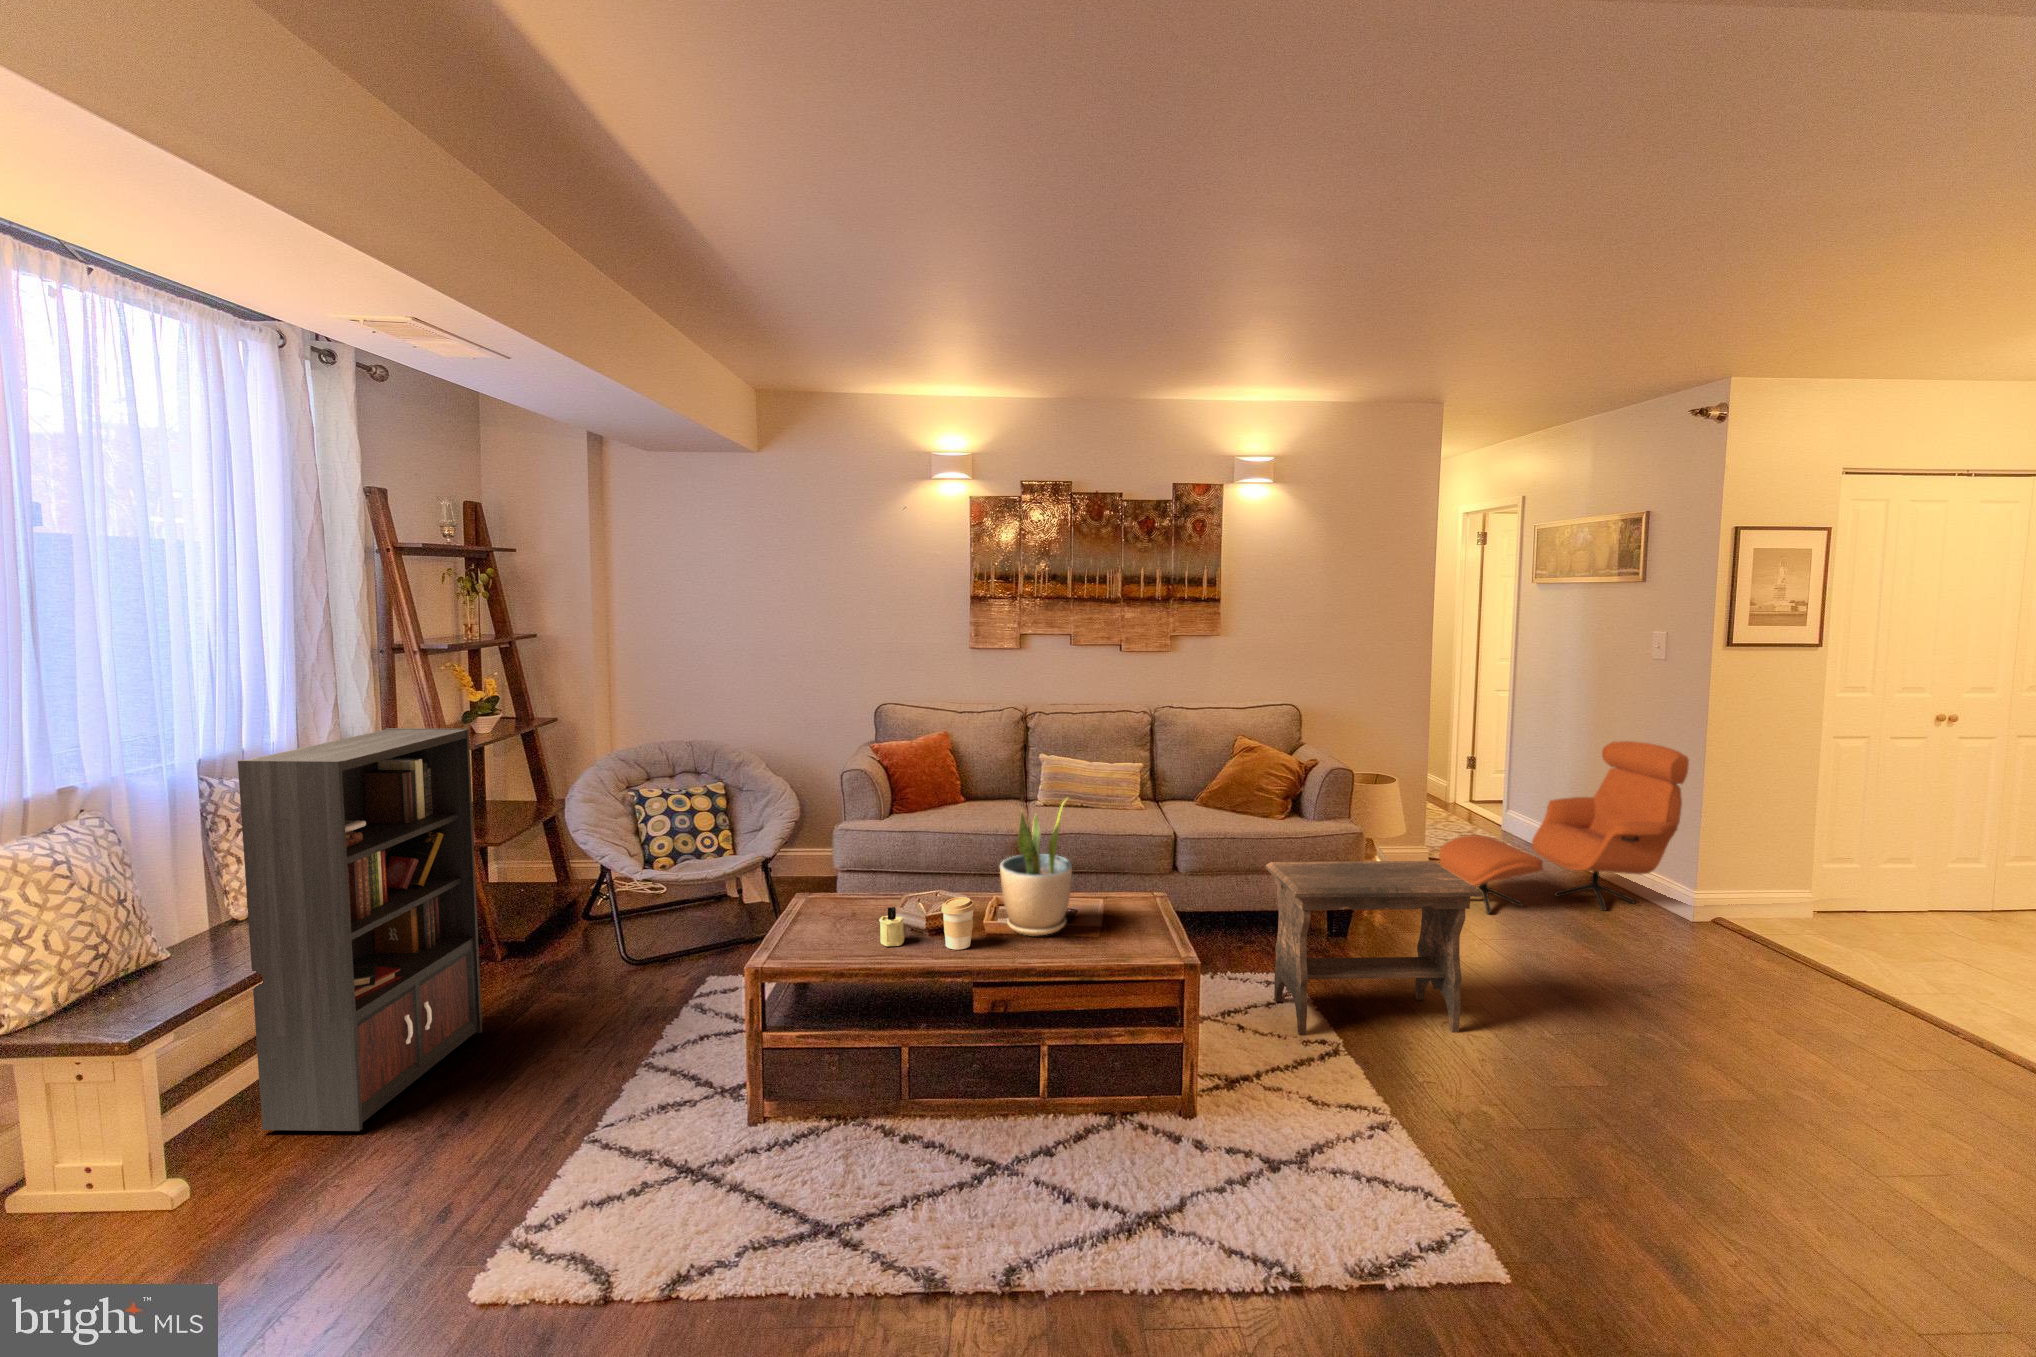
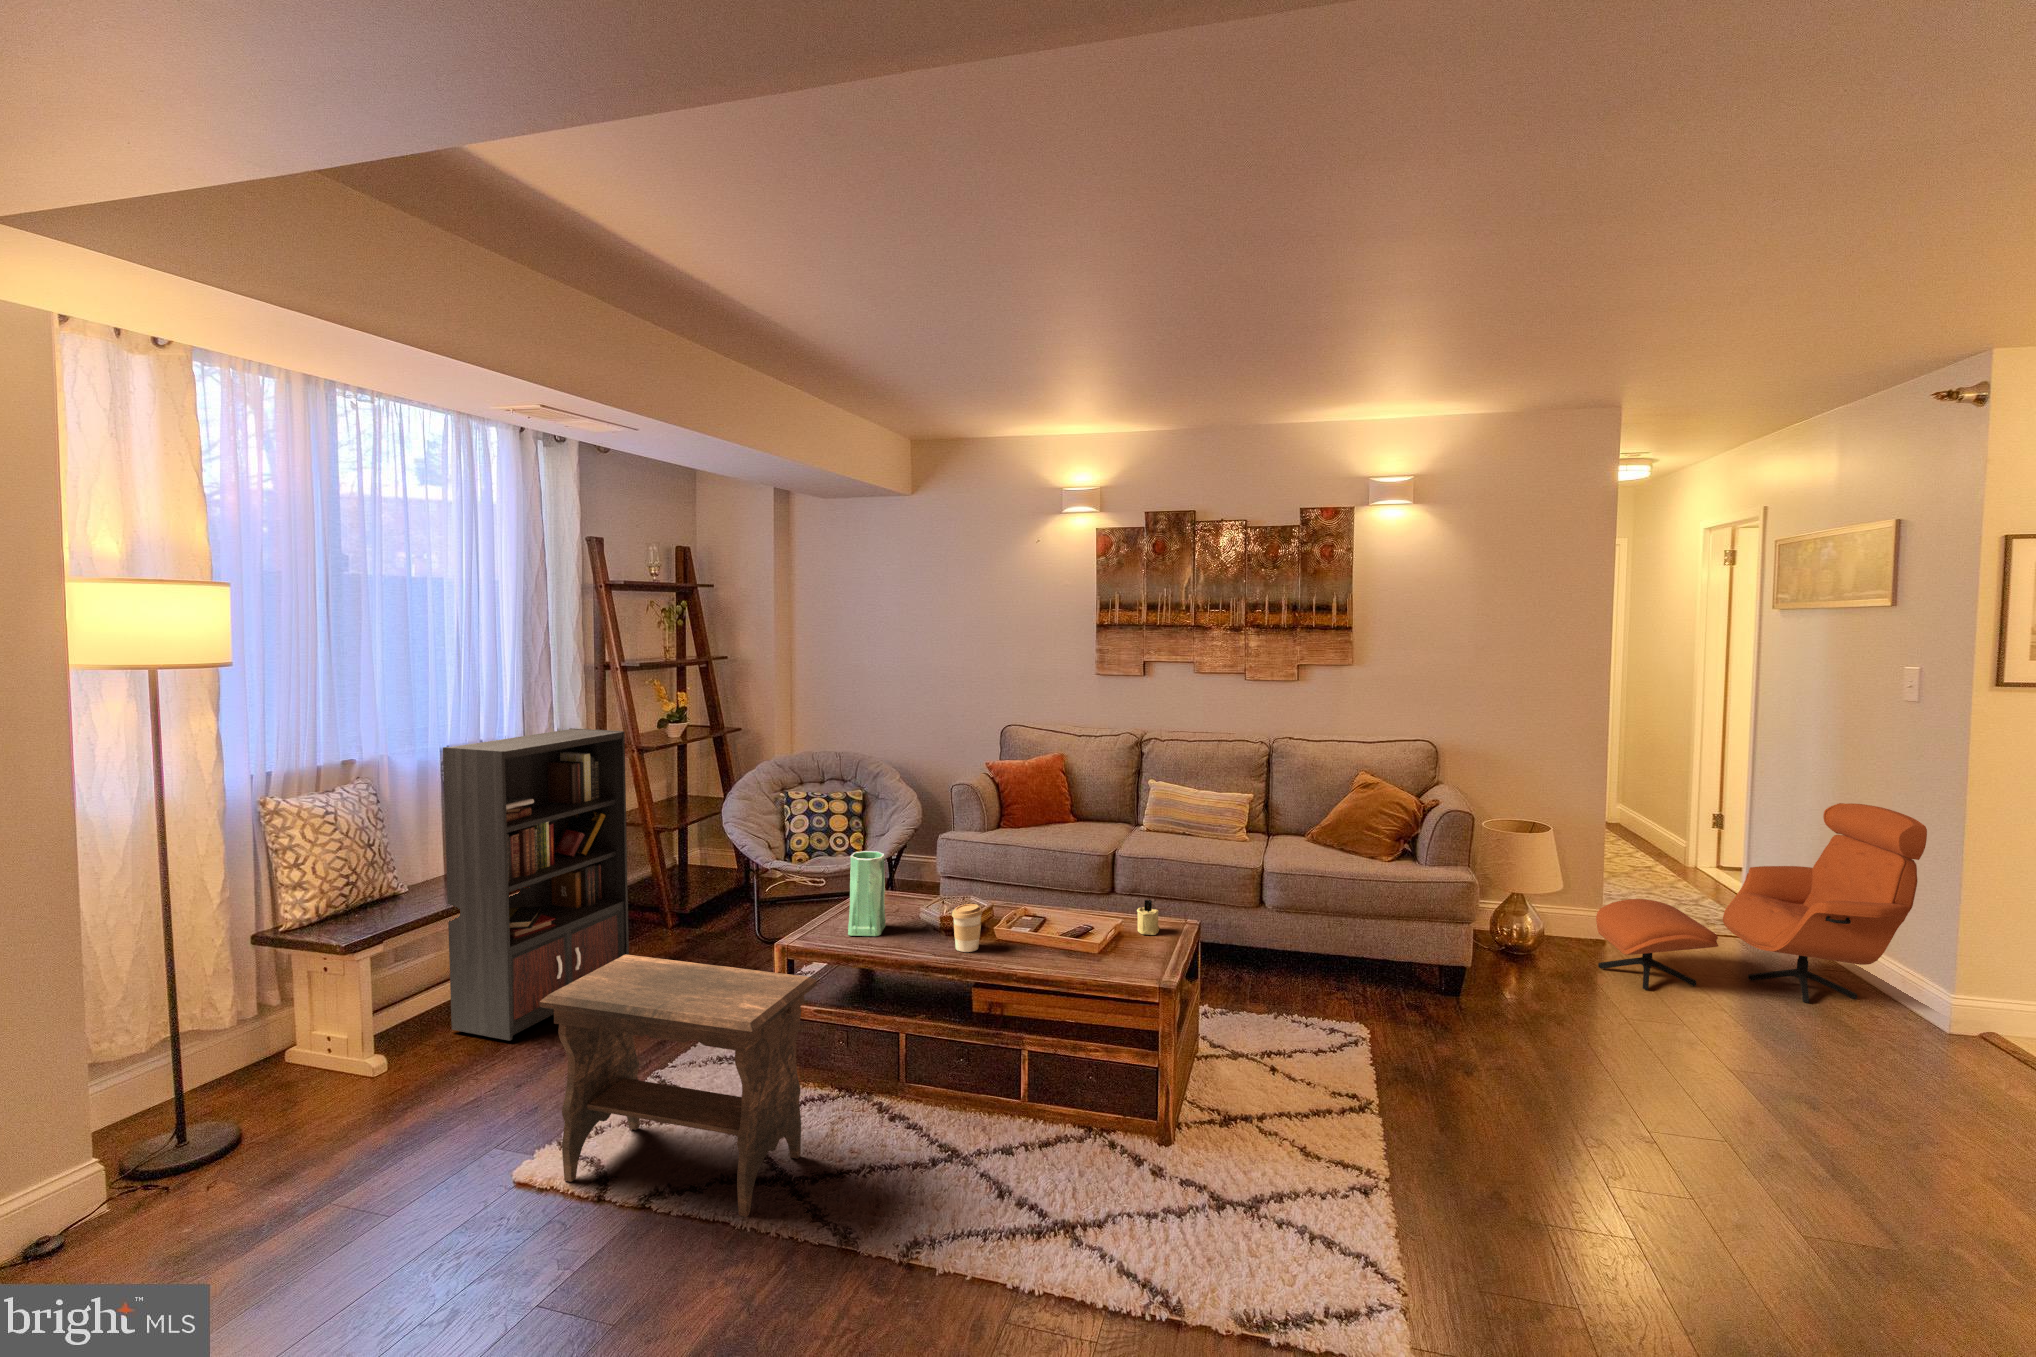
potted plant: present [1000,801,1072,936] -> none [1014,819,1081,948]
vase: none [812,849,851,946] -> present [848,851,886,936]
footstool: present [1266,861,1482,1035] -> present [539,954,817,1217]
candle: present [879,907,905,946] -> present [1137,900,1160,935]

